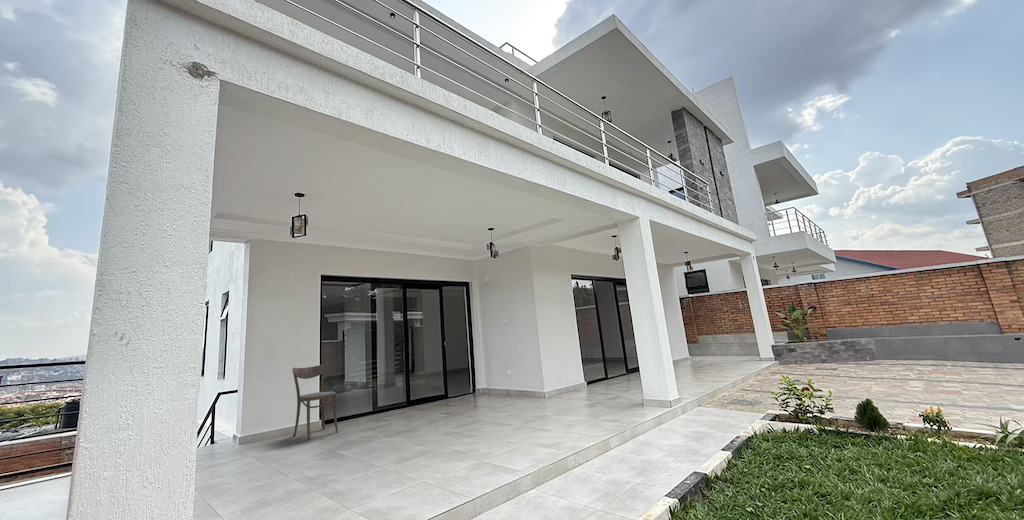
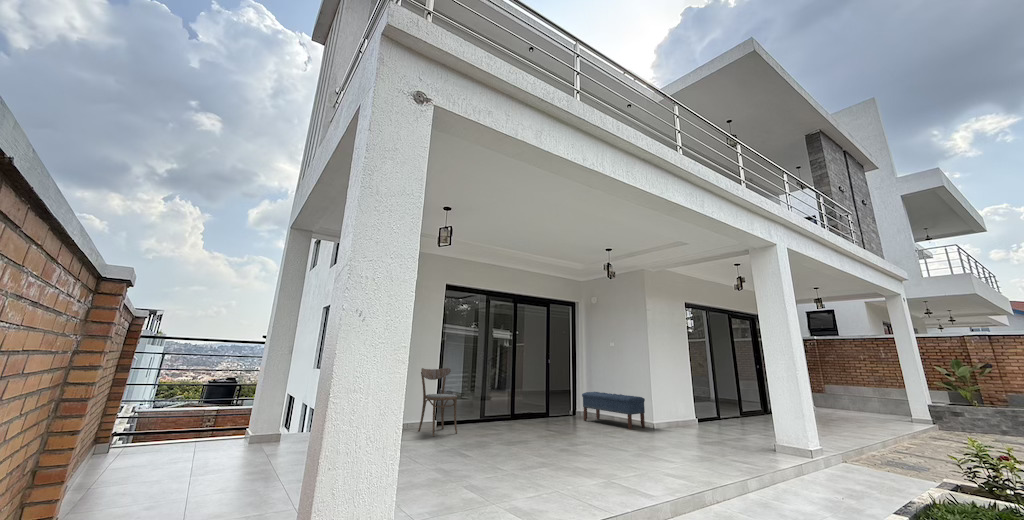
bench: none [478,368,537,401] -> present [582,392,645,430]

